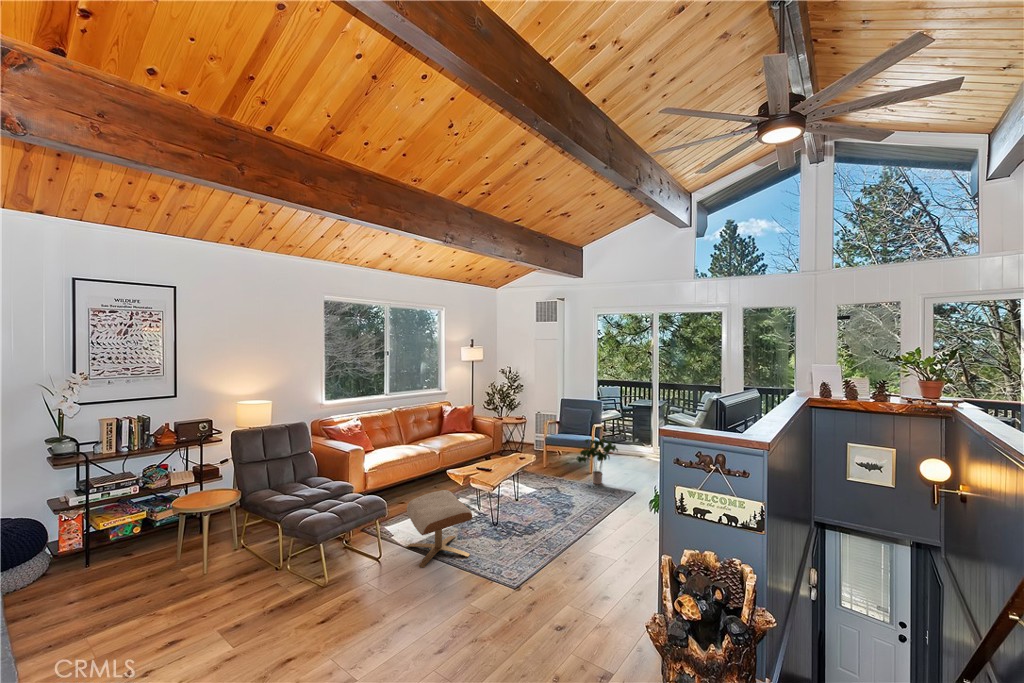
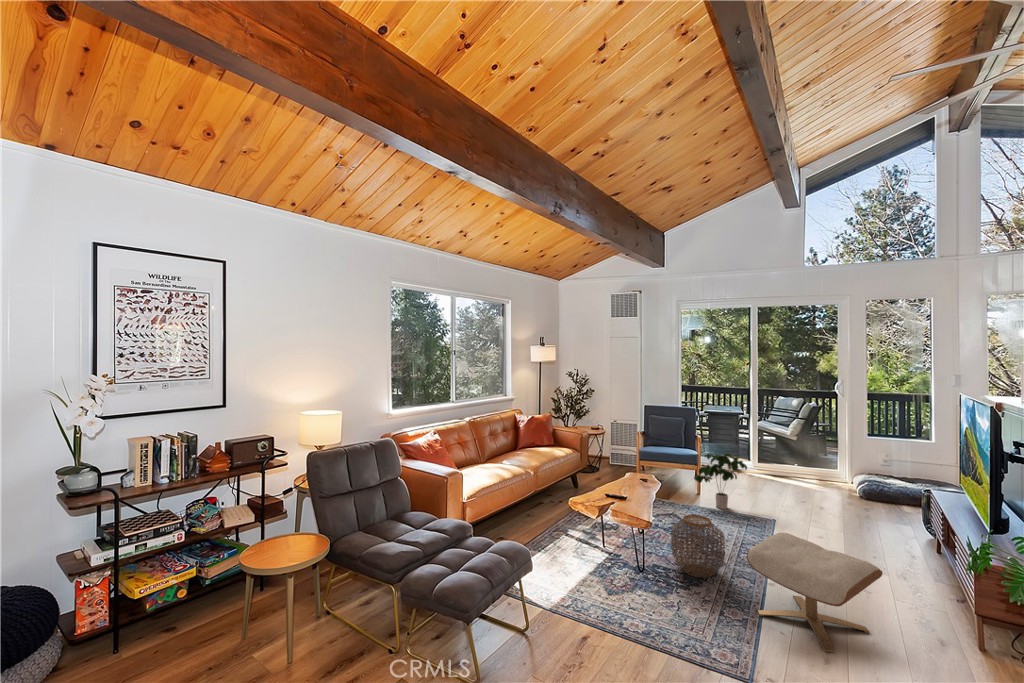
woven basket: none [518,483,557,531] -> present [671,514,725,578]
ottoman: present [407,490,472,567] -> present [747,532,882,653]

